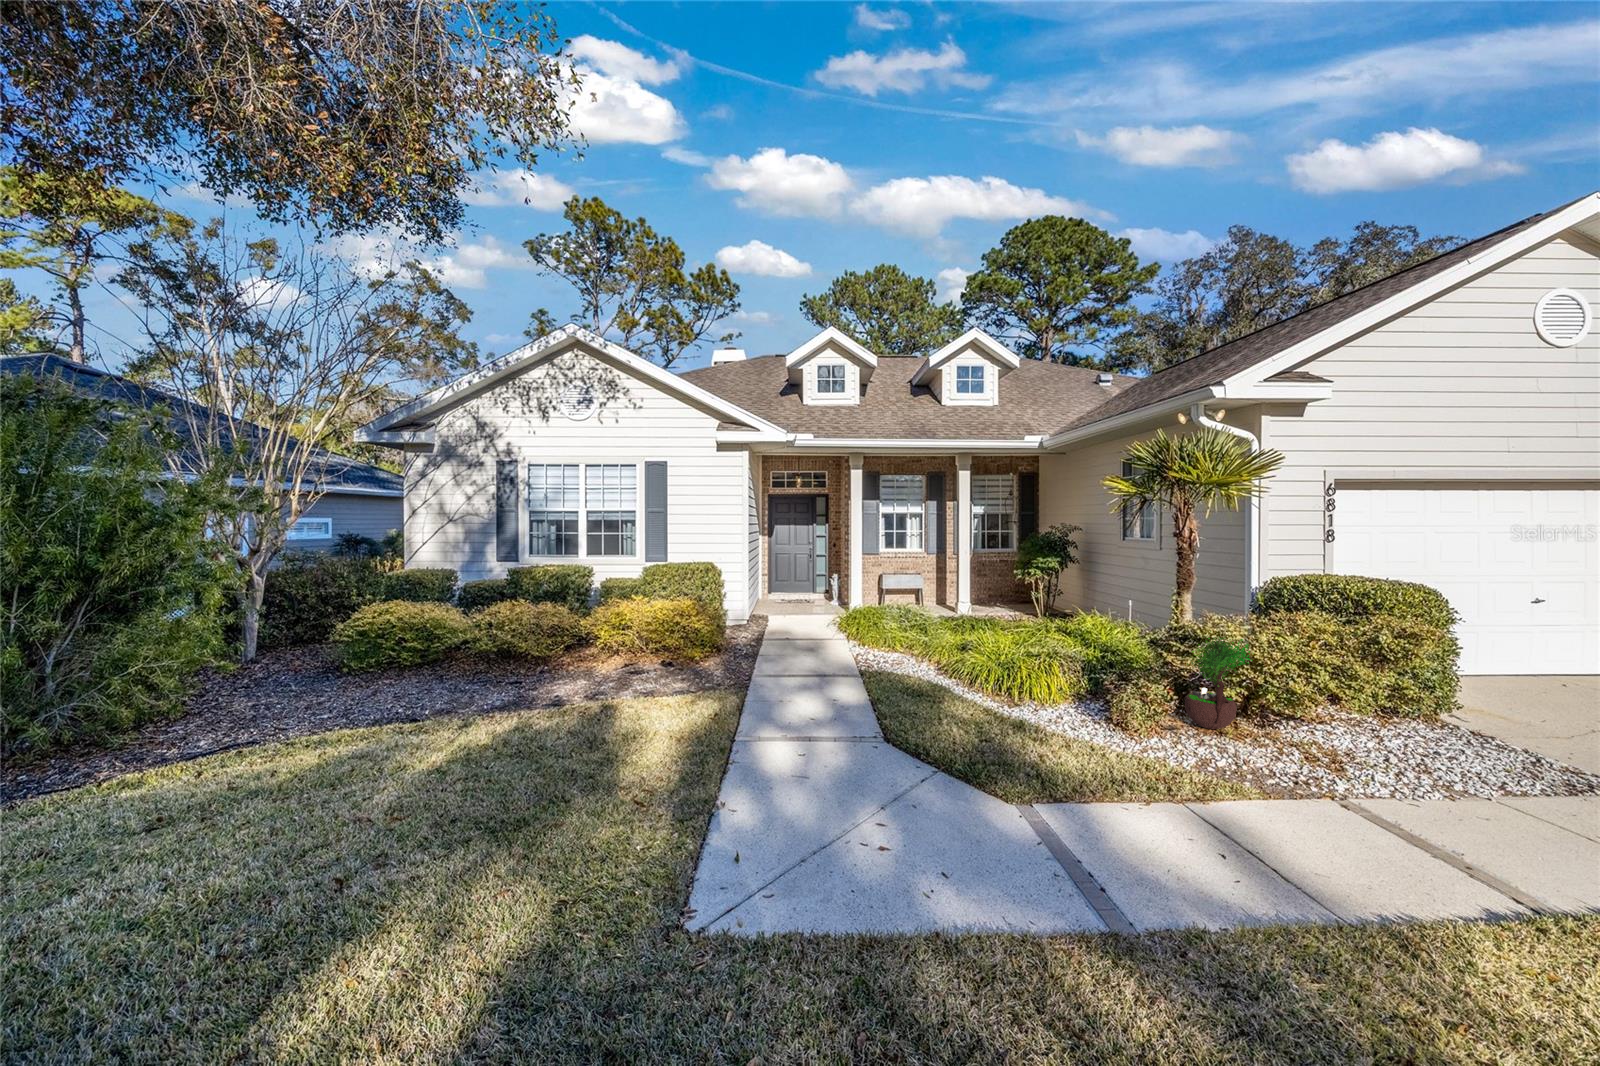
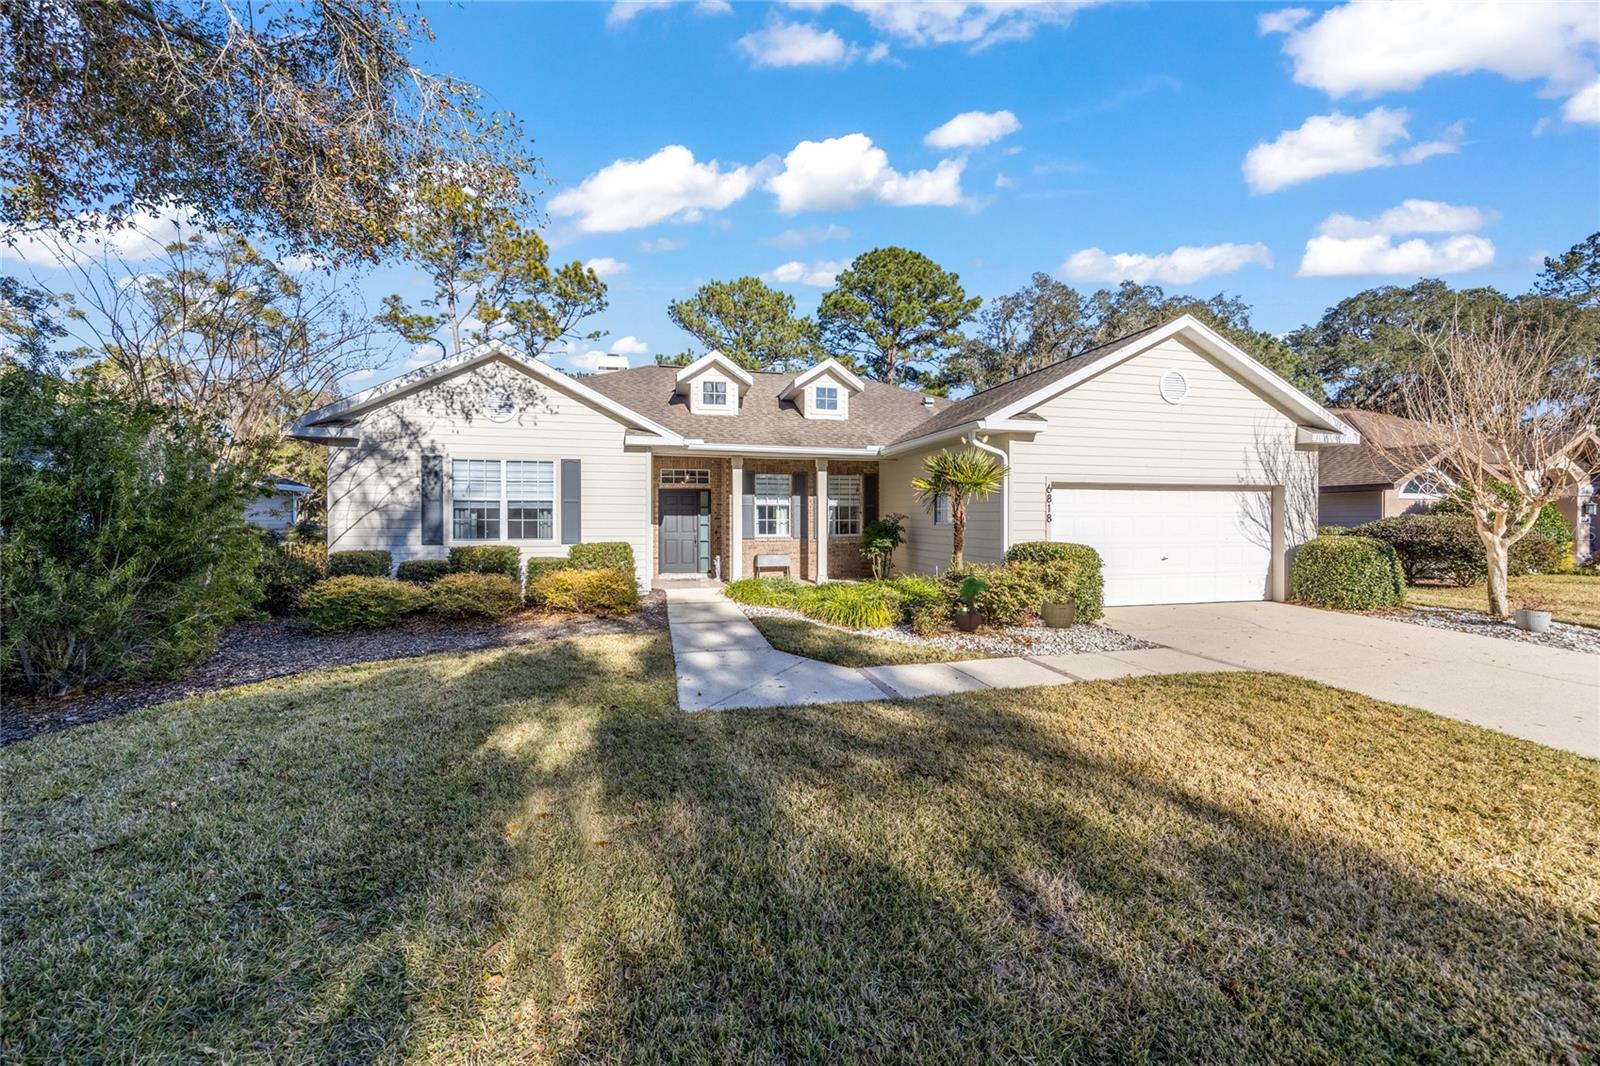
woven basket: none [1342,659,1419,730] -> present [1041,592,1076,628]

